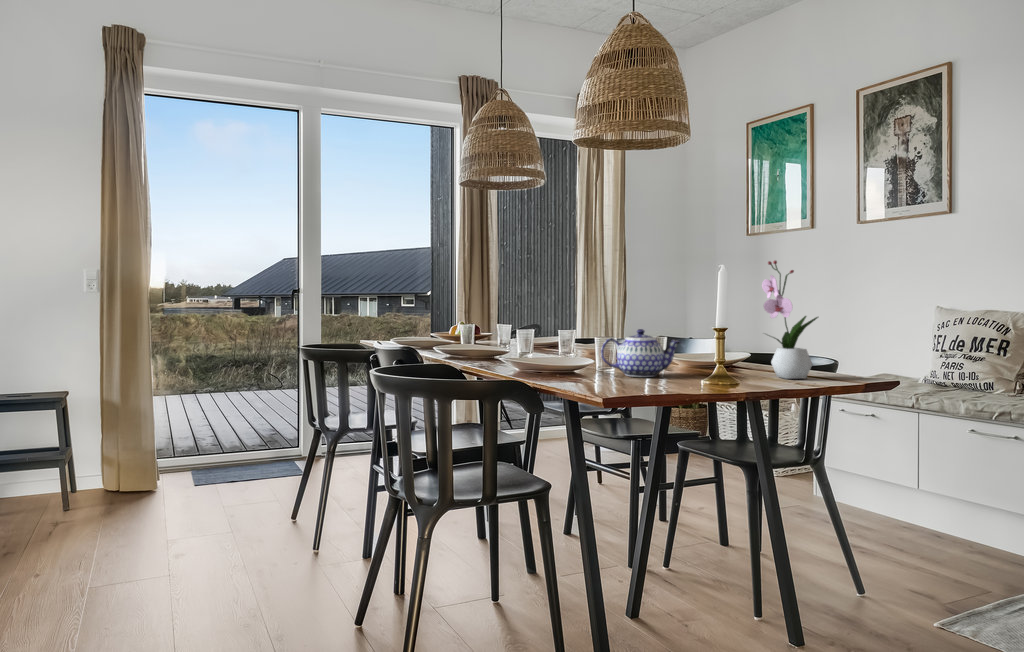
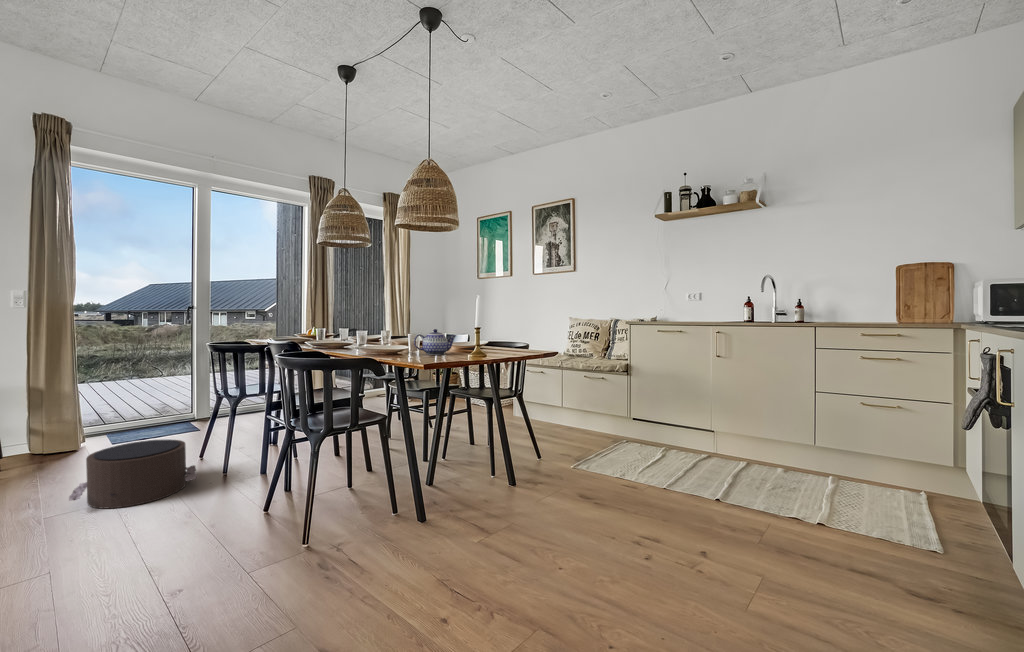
flower arrangement: present [762,261,818,379] -> none [496,294,523,353]
pouf: none [132,486,287,580] -> present [69,440,197,509]

